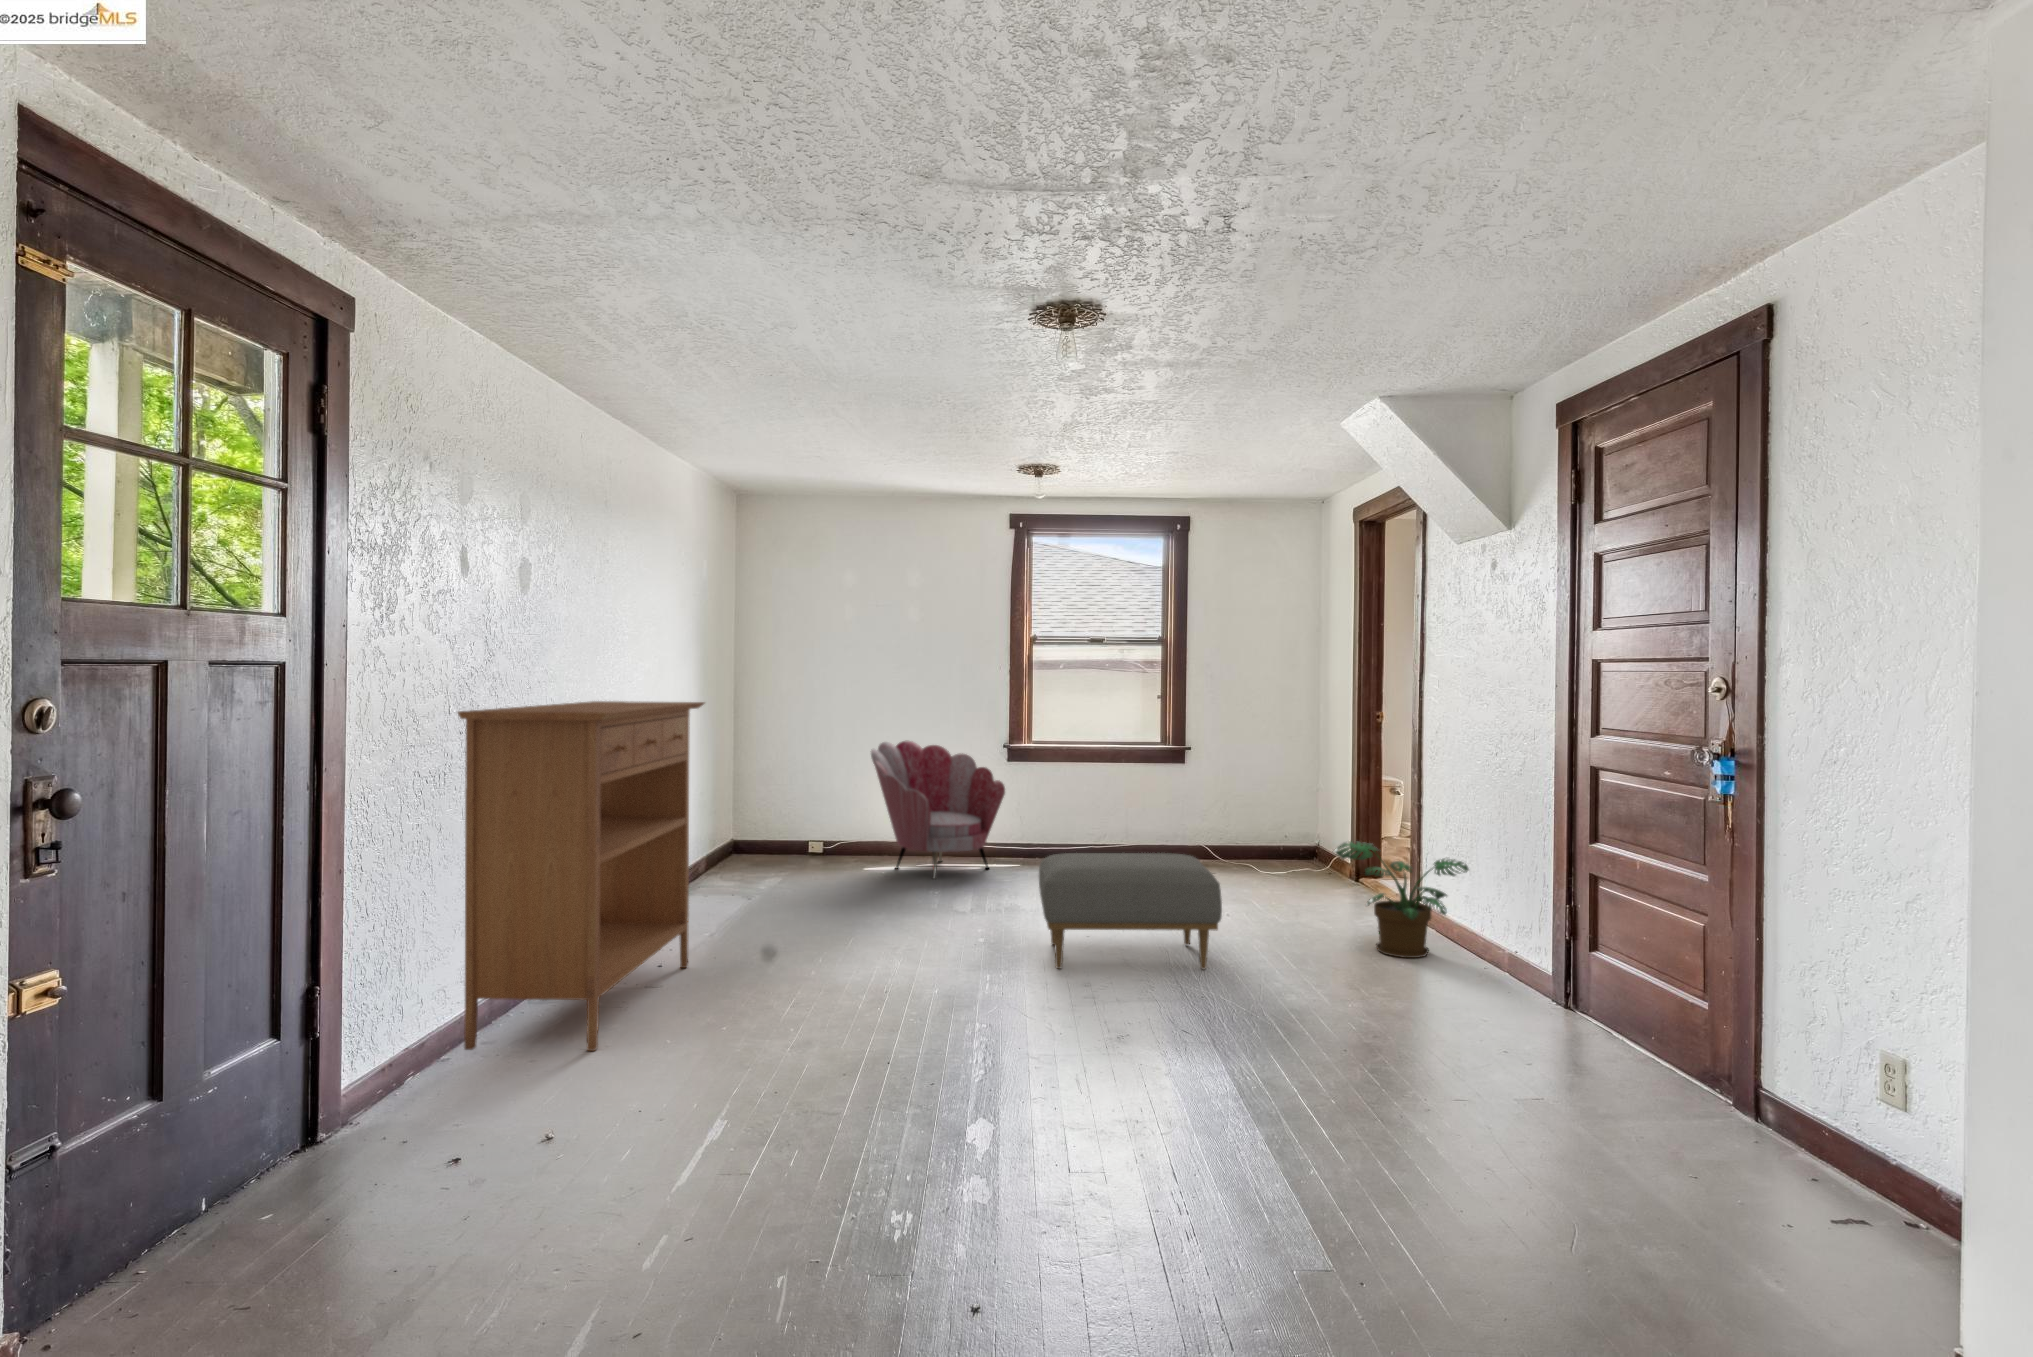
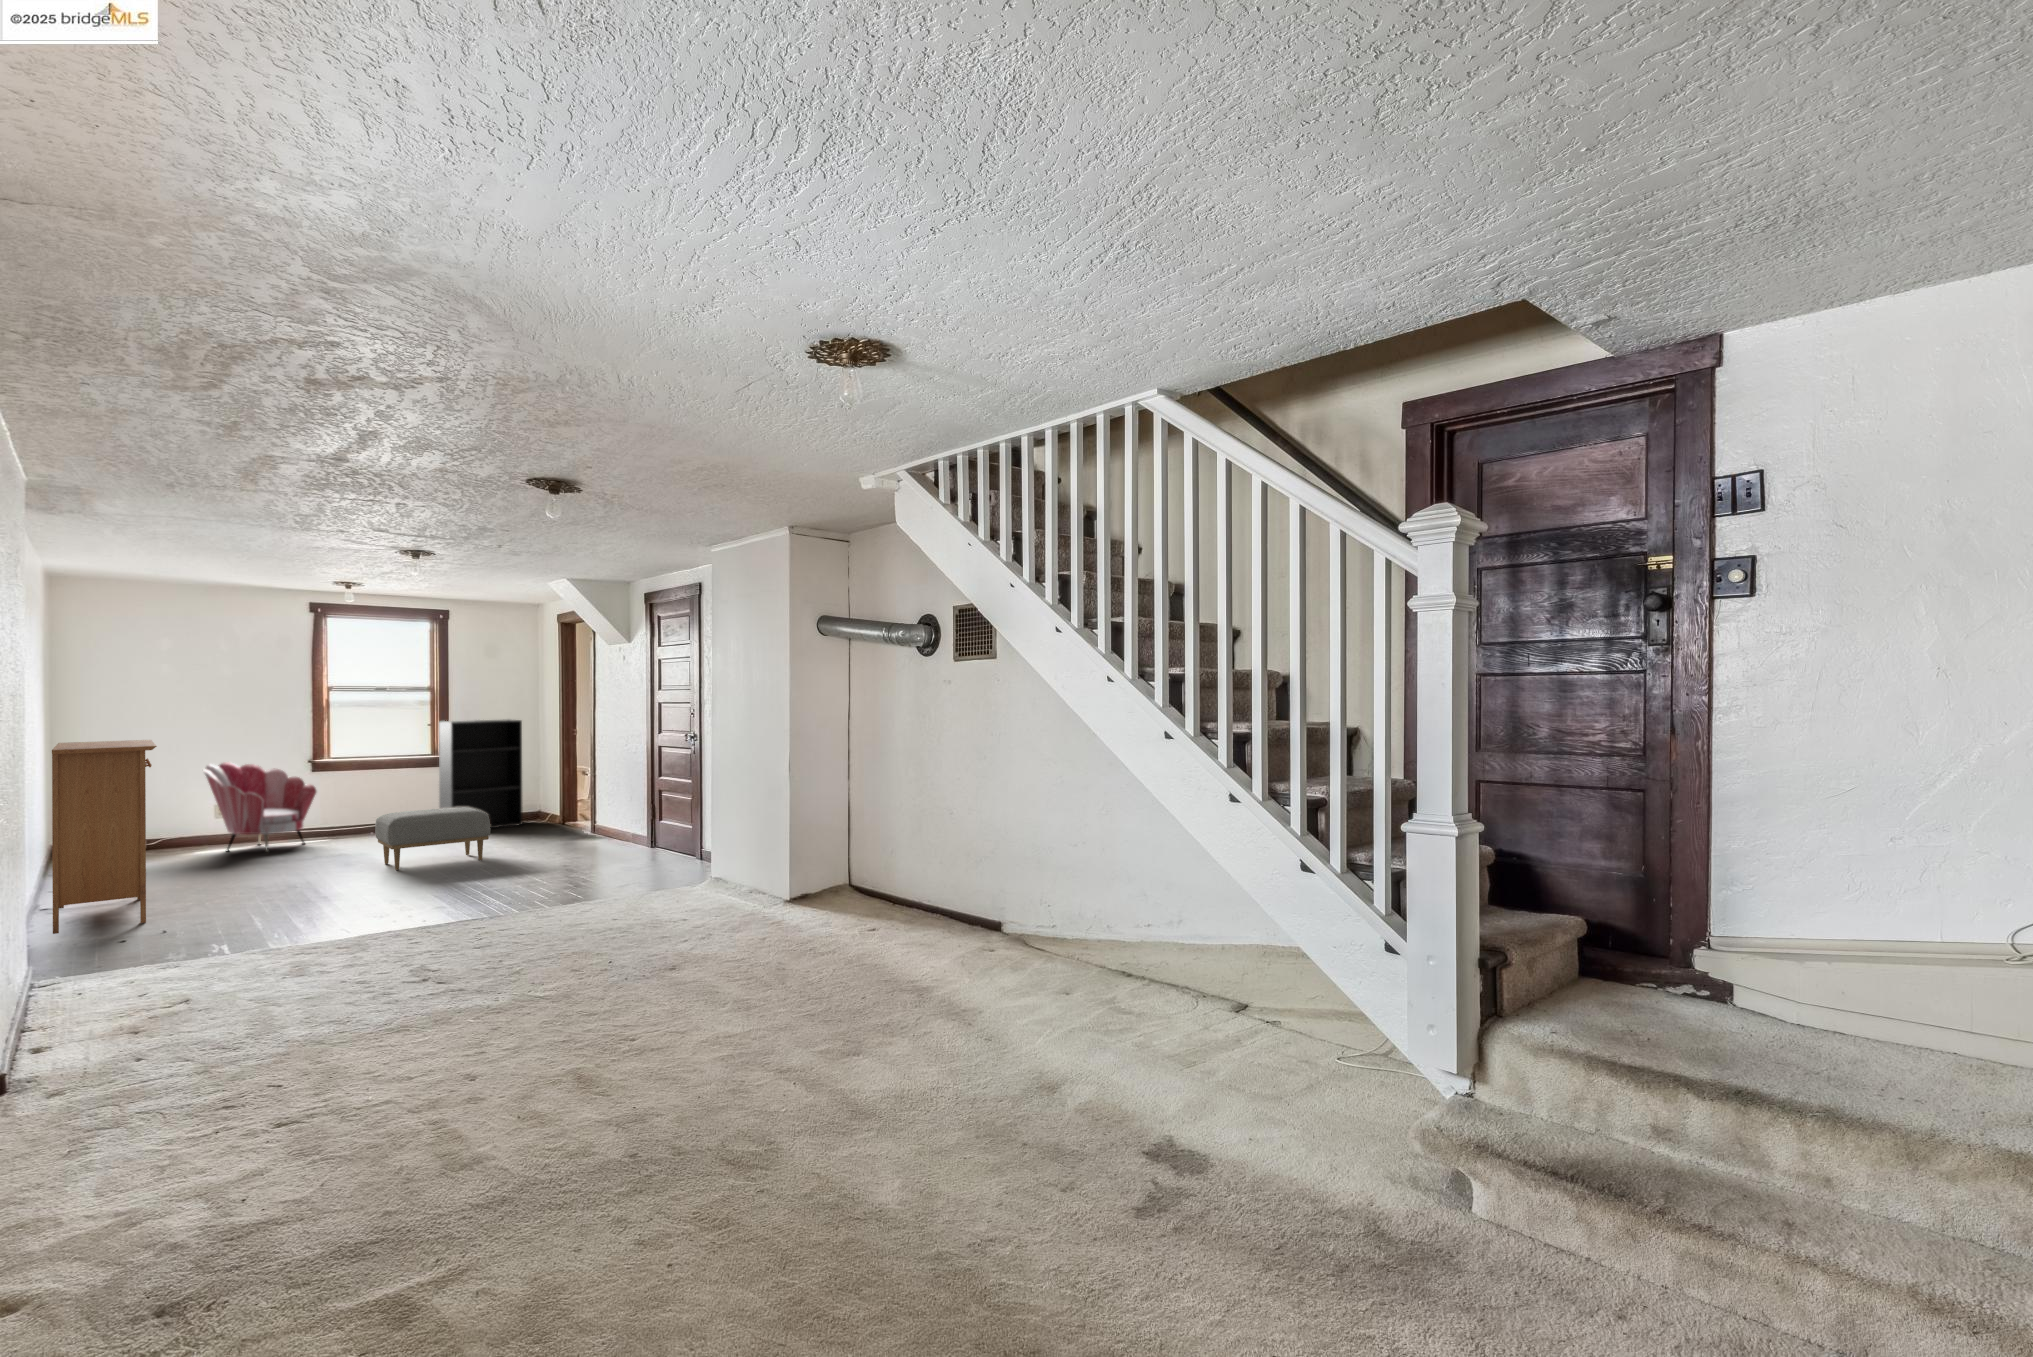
bookshelf: none [1171,694,1294,875] -> present [439,719,523,828]
potted plant: present [1334,841,1469,958] -> none [547,794,616,846]

